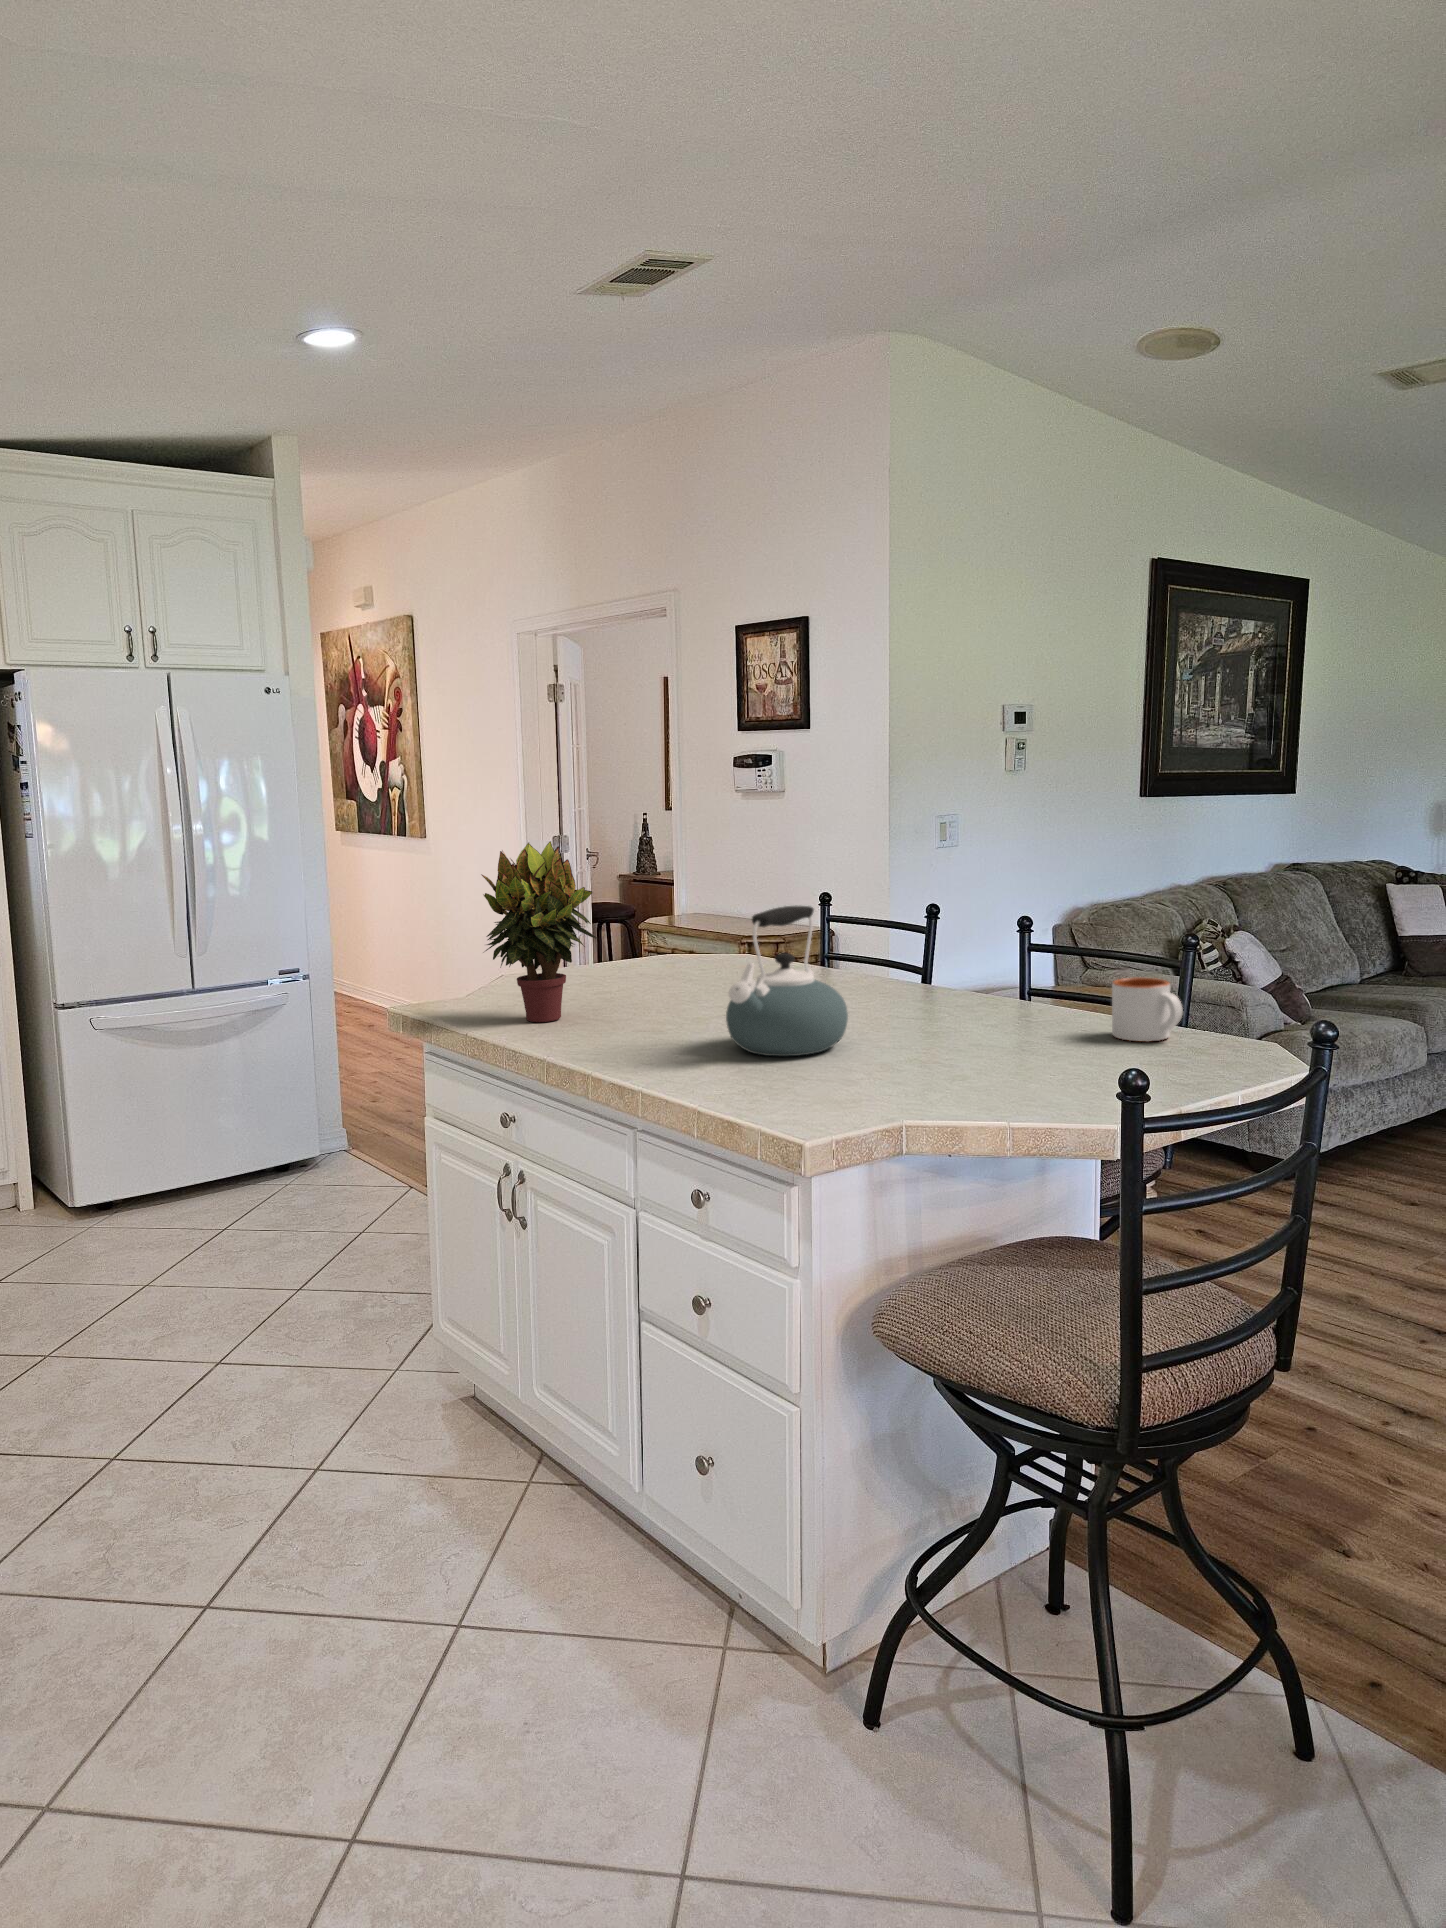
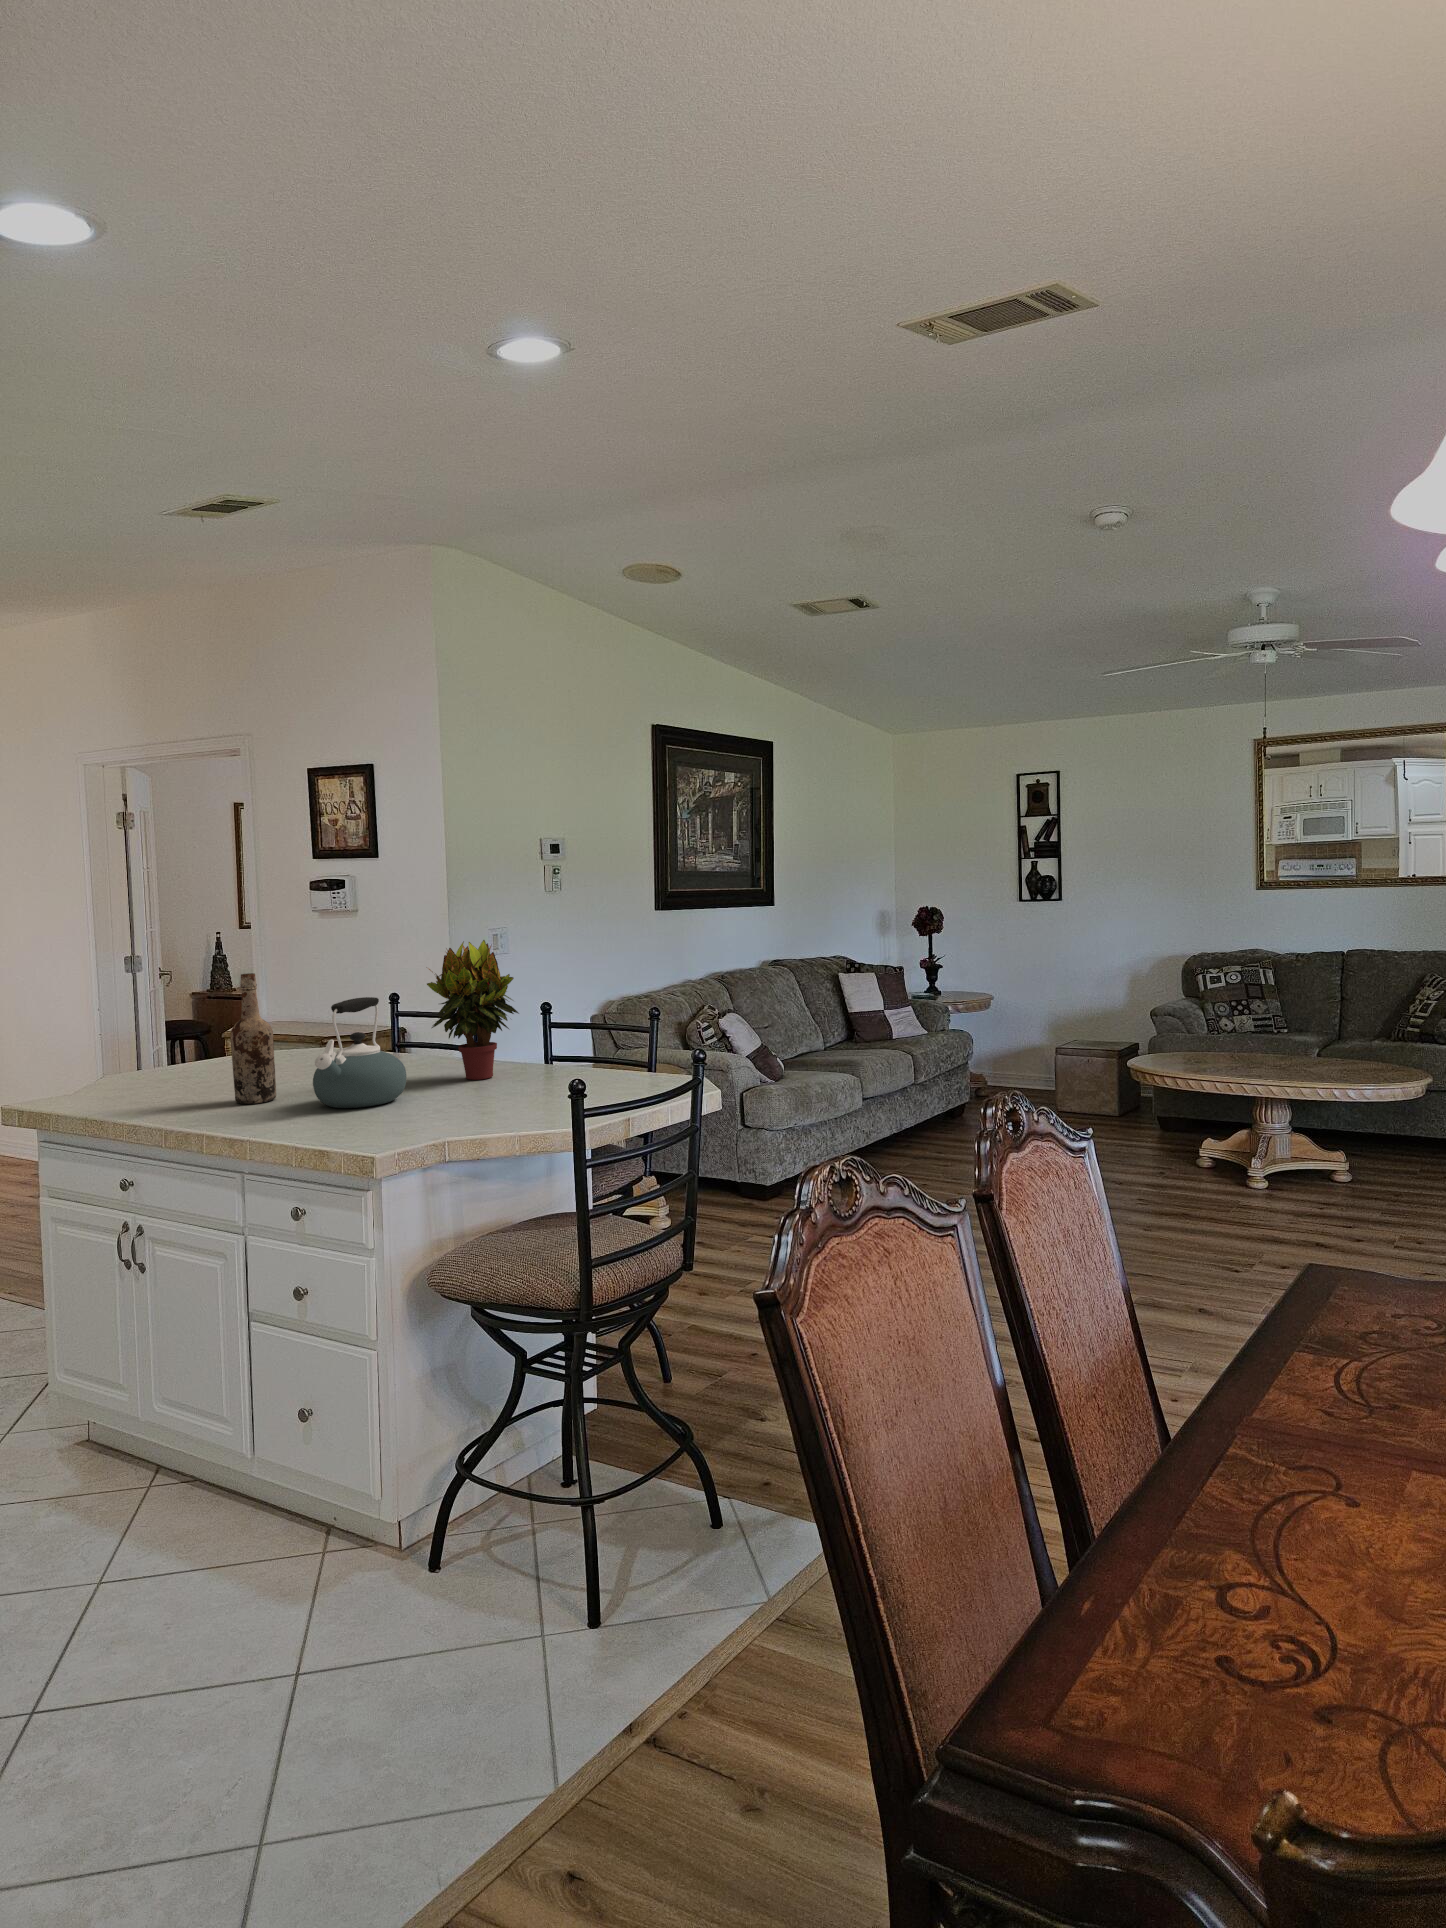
potted plant: present [482,841,597,1022] -> present [427,940,519,1080]
wine bottle: none [628,867,682,1036] -> present [230,973,276,1104]
mug: present [1112,978,1183,1042] -> none [593,1037,639,1080]

